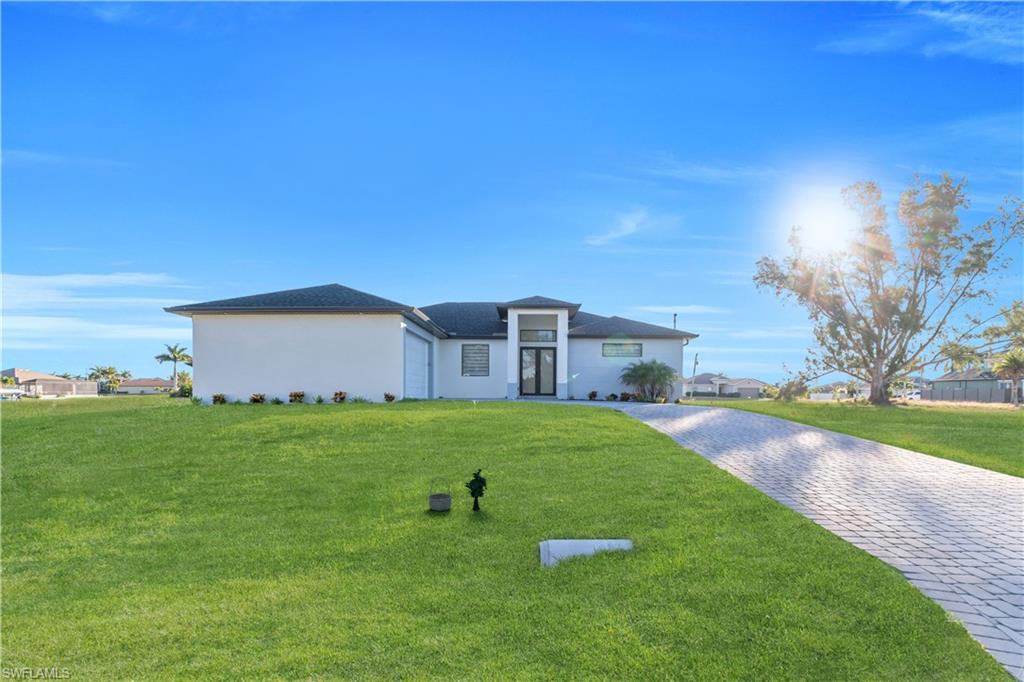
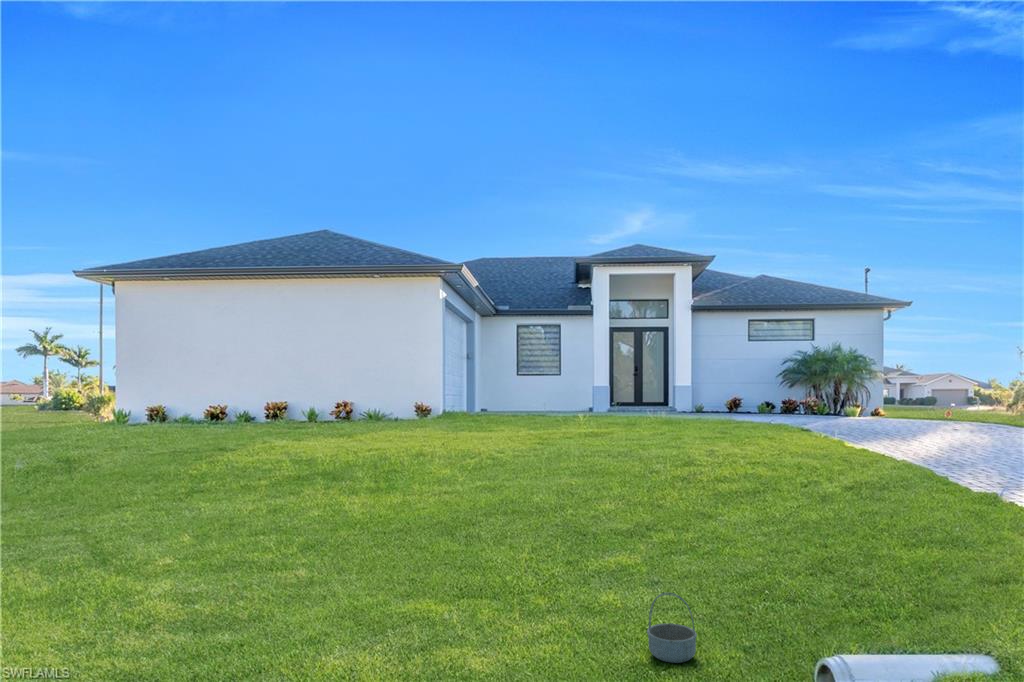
decorative plant: present [465,469,487,510] -> none [723,577,773,662]

